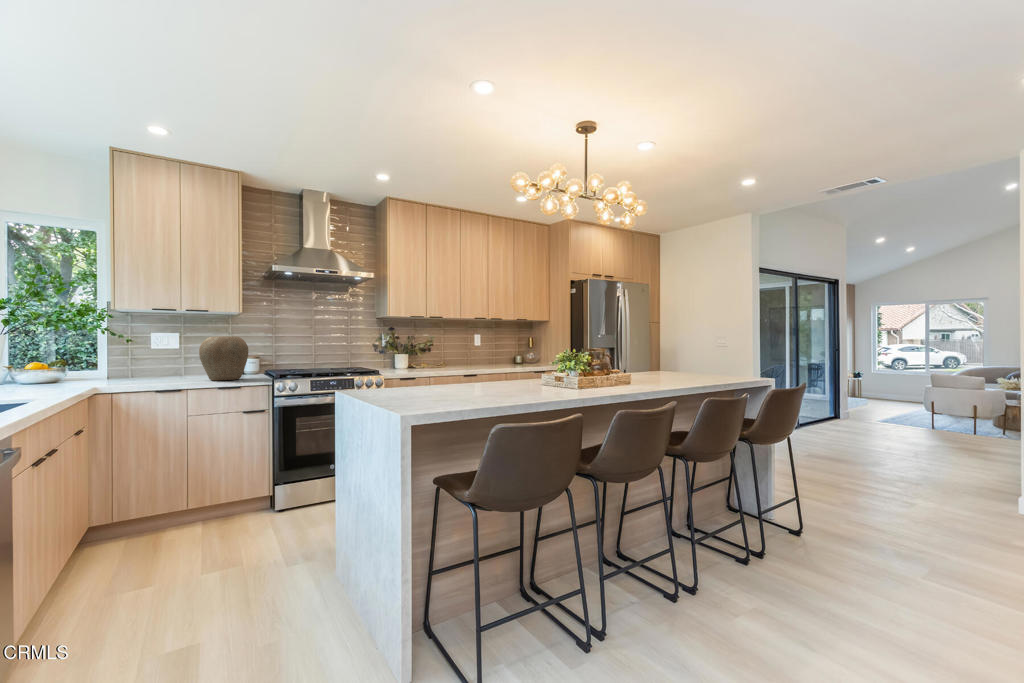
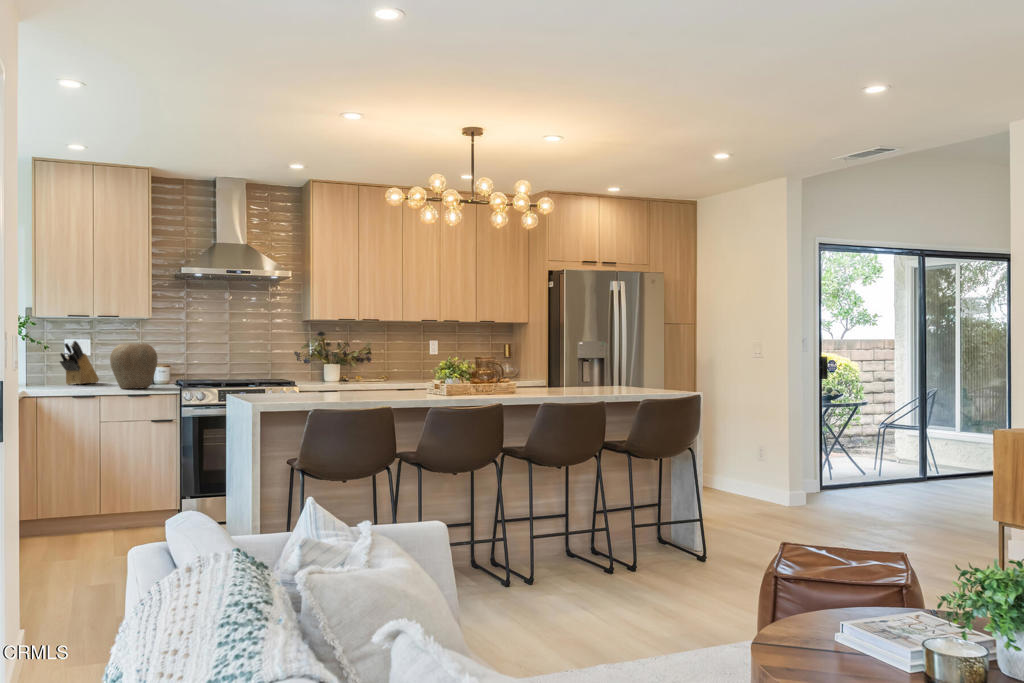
knife block: none [147,334,189,376] -> present [60,341,99,384]

